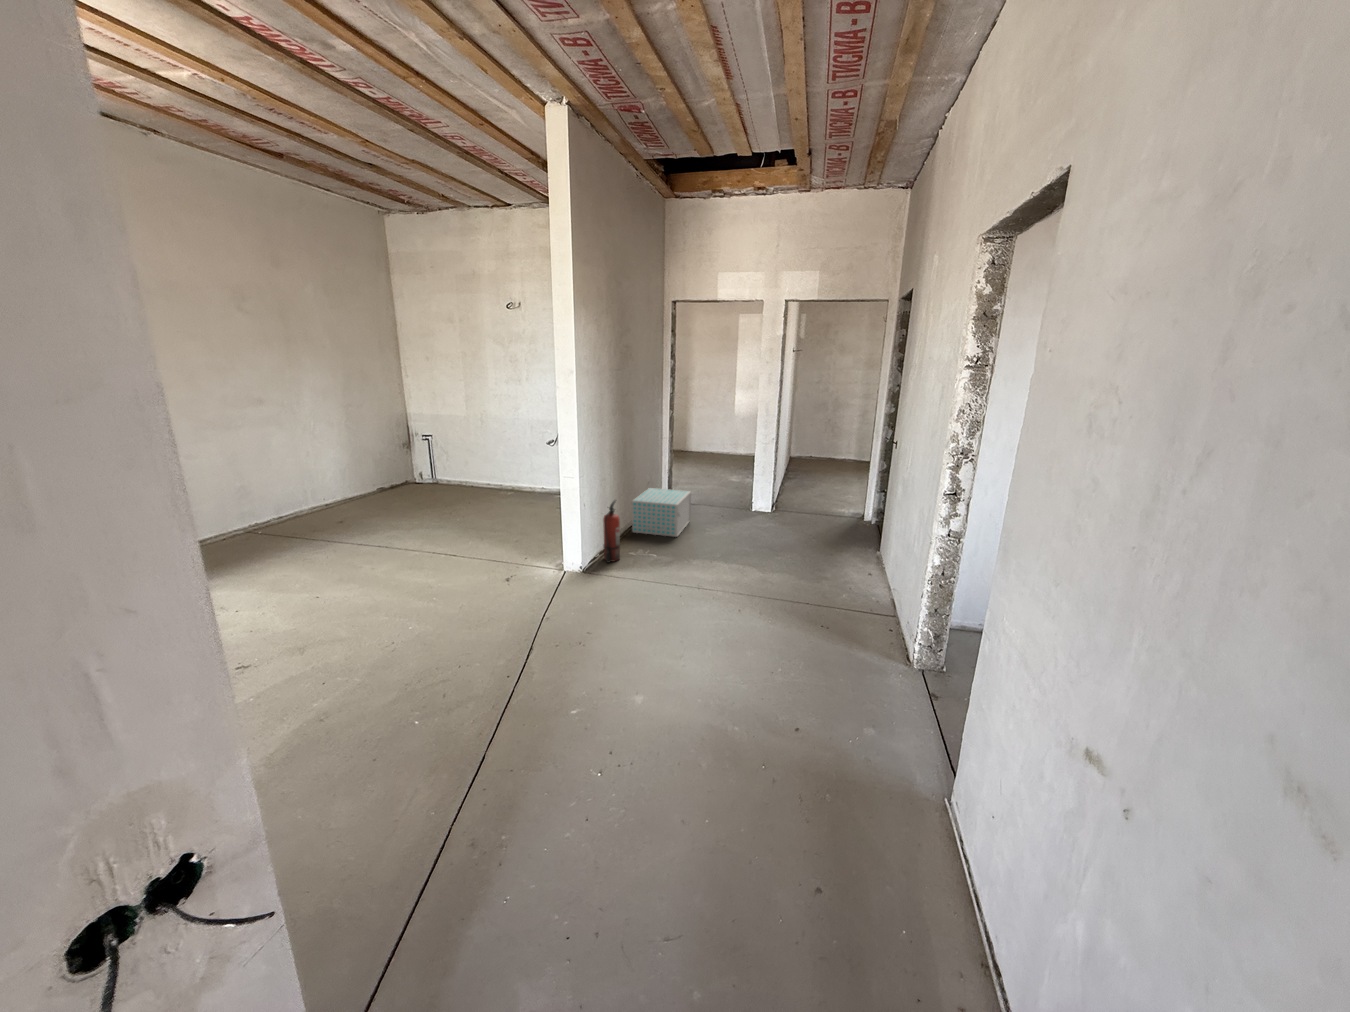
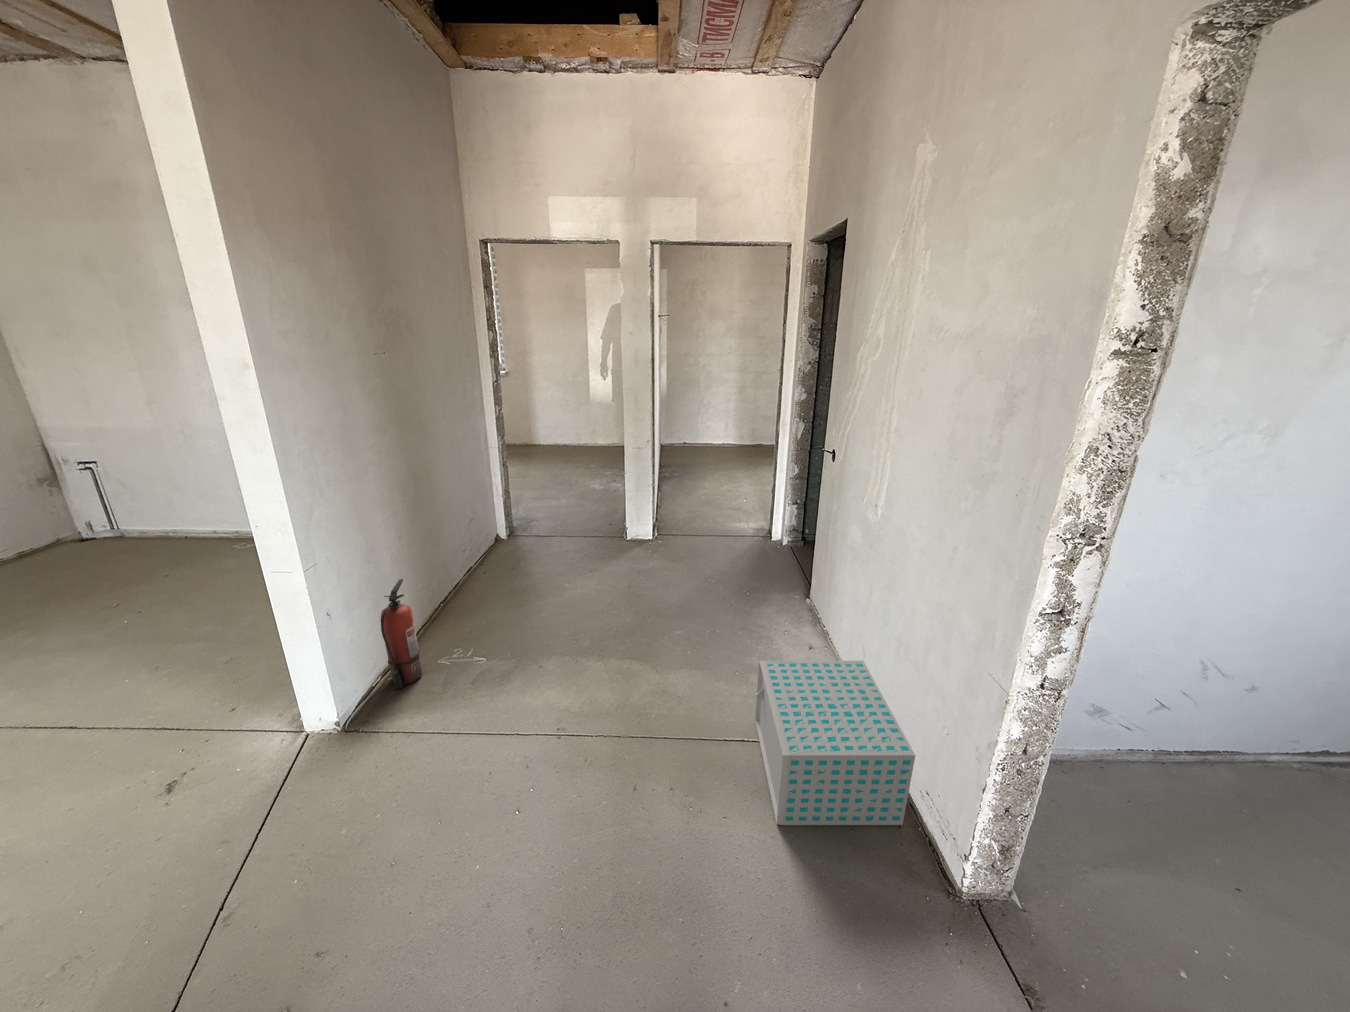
storage box: present [632,488,691,537] -> present [755,661,915,825]

